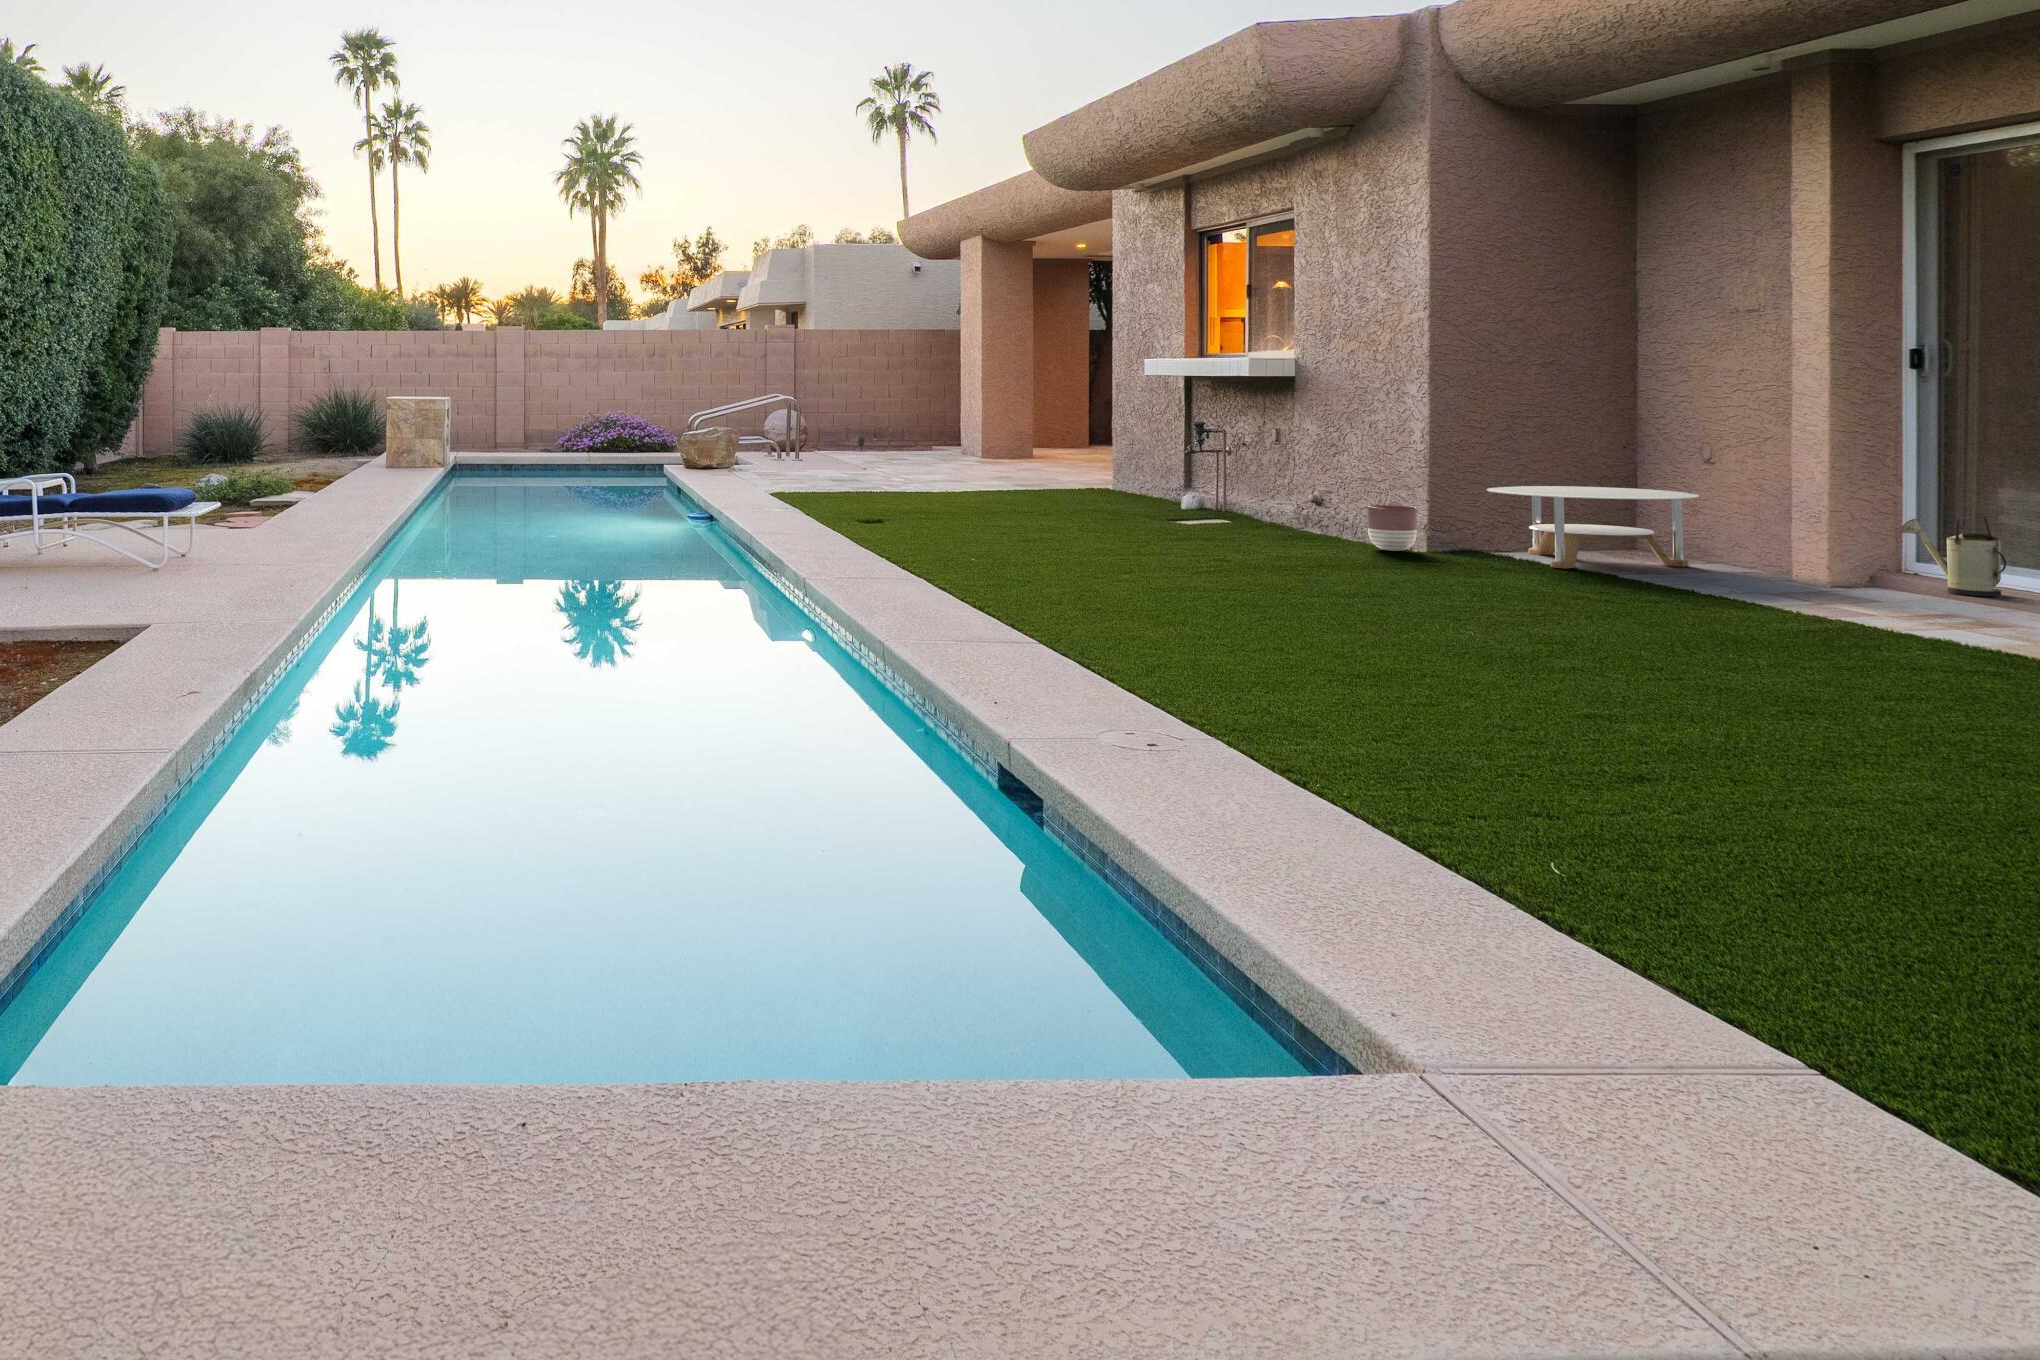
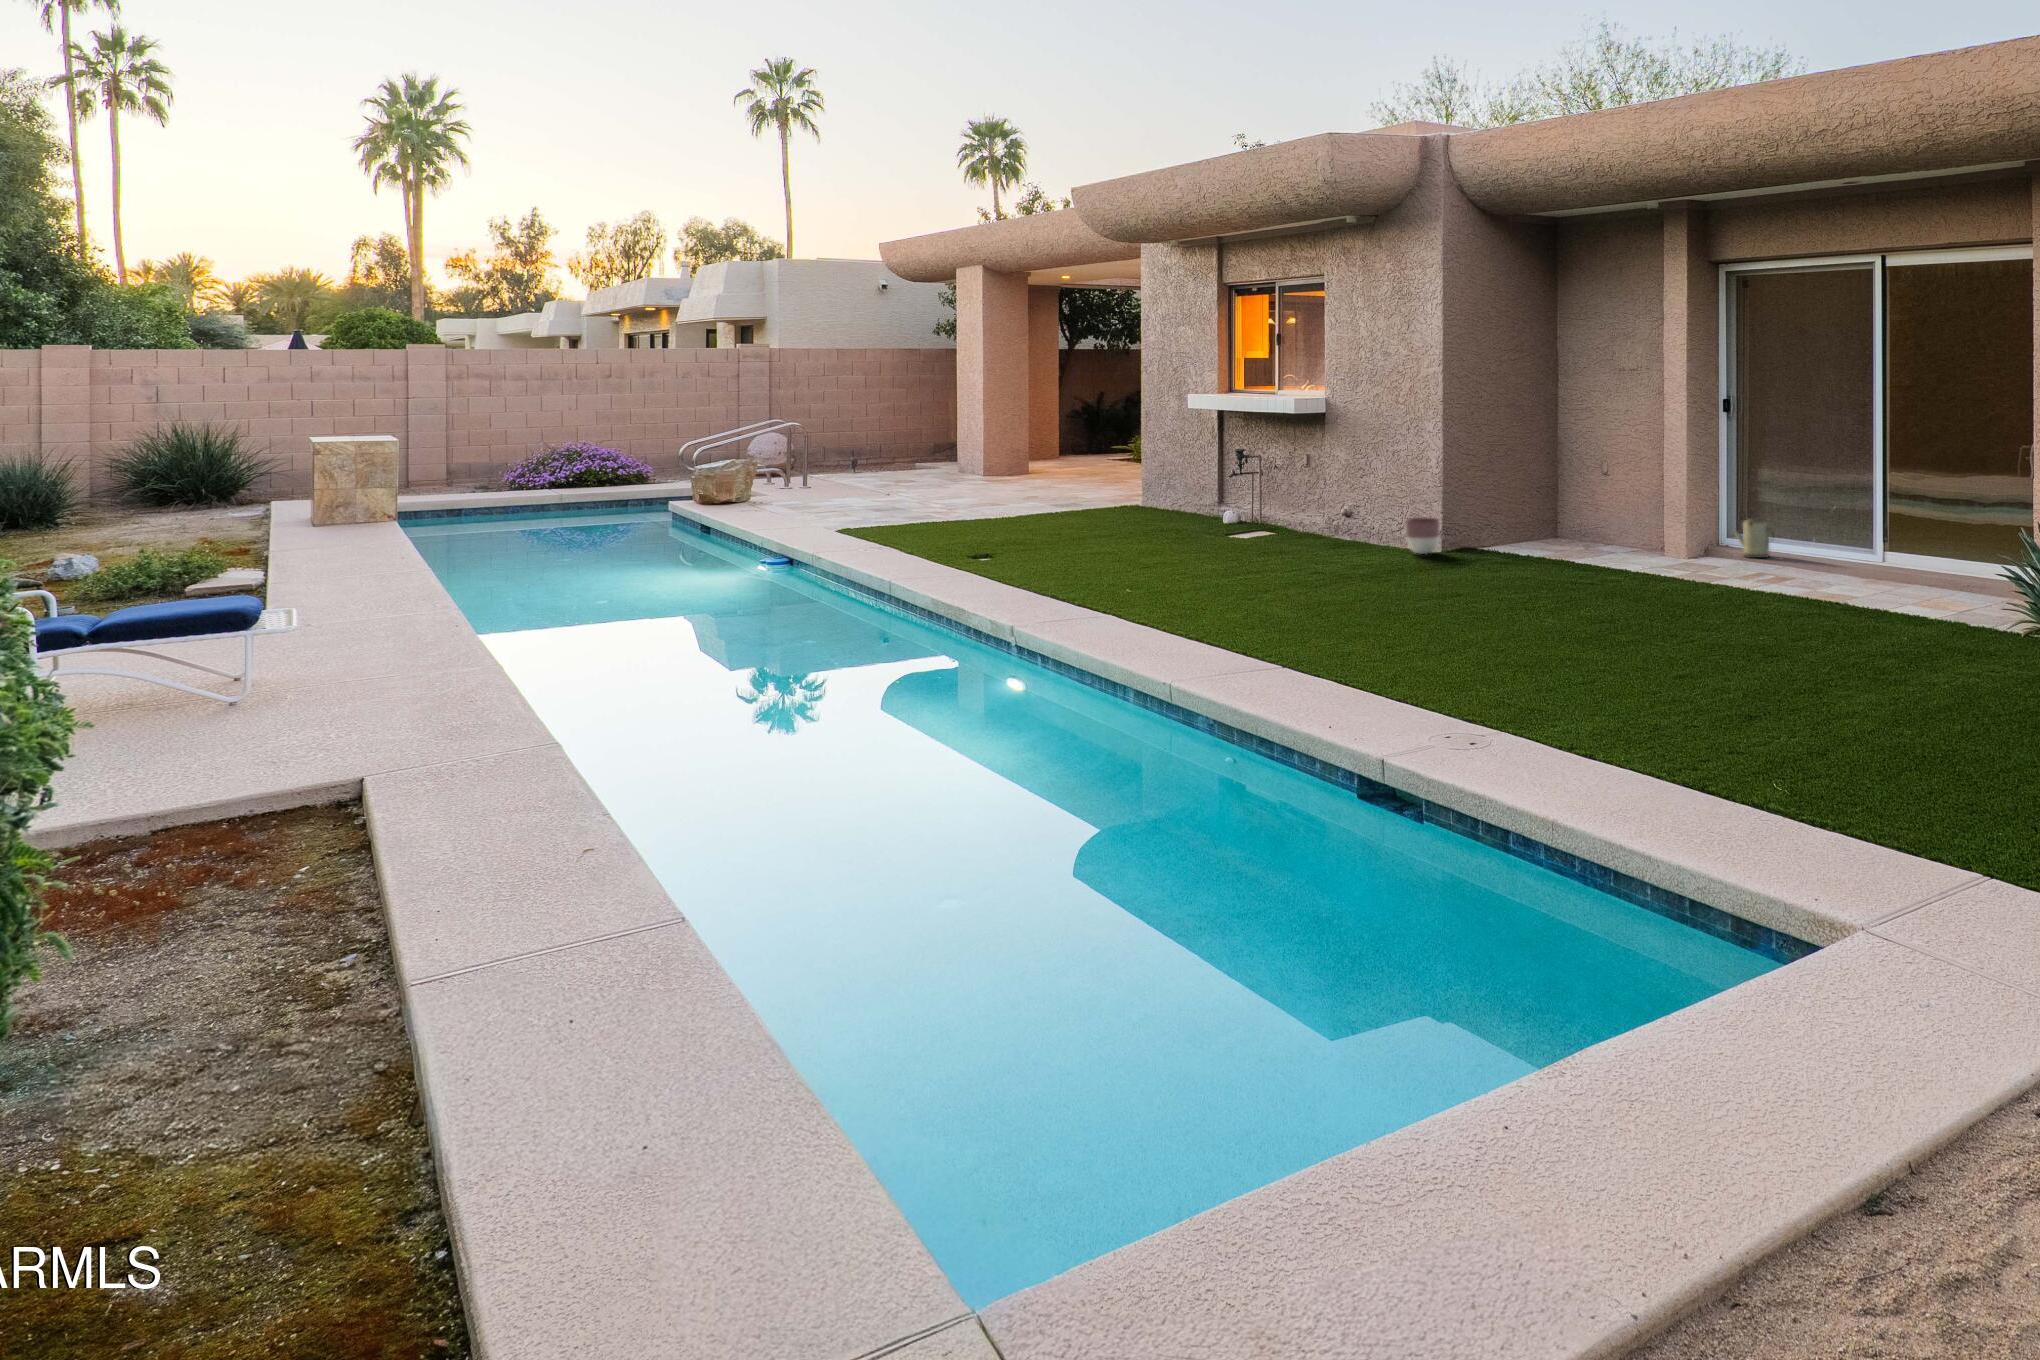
round table: present [1487,486,1699,568] -> none [1484,495,1611,559]

